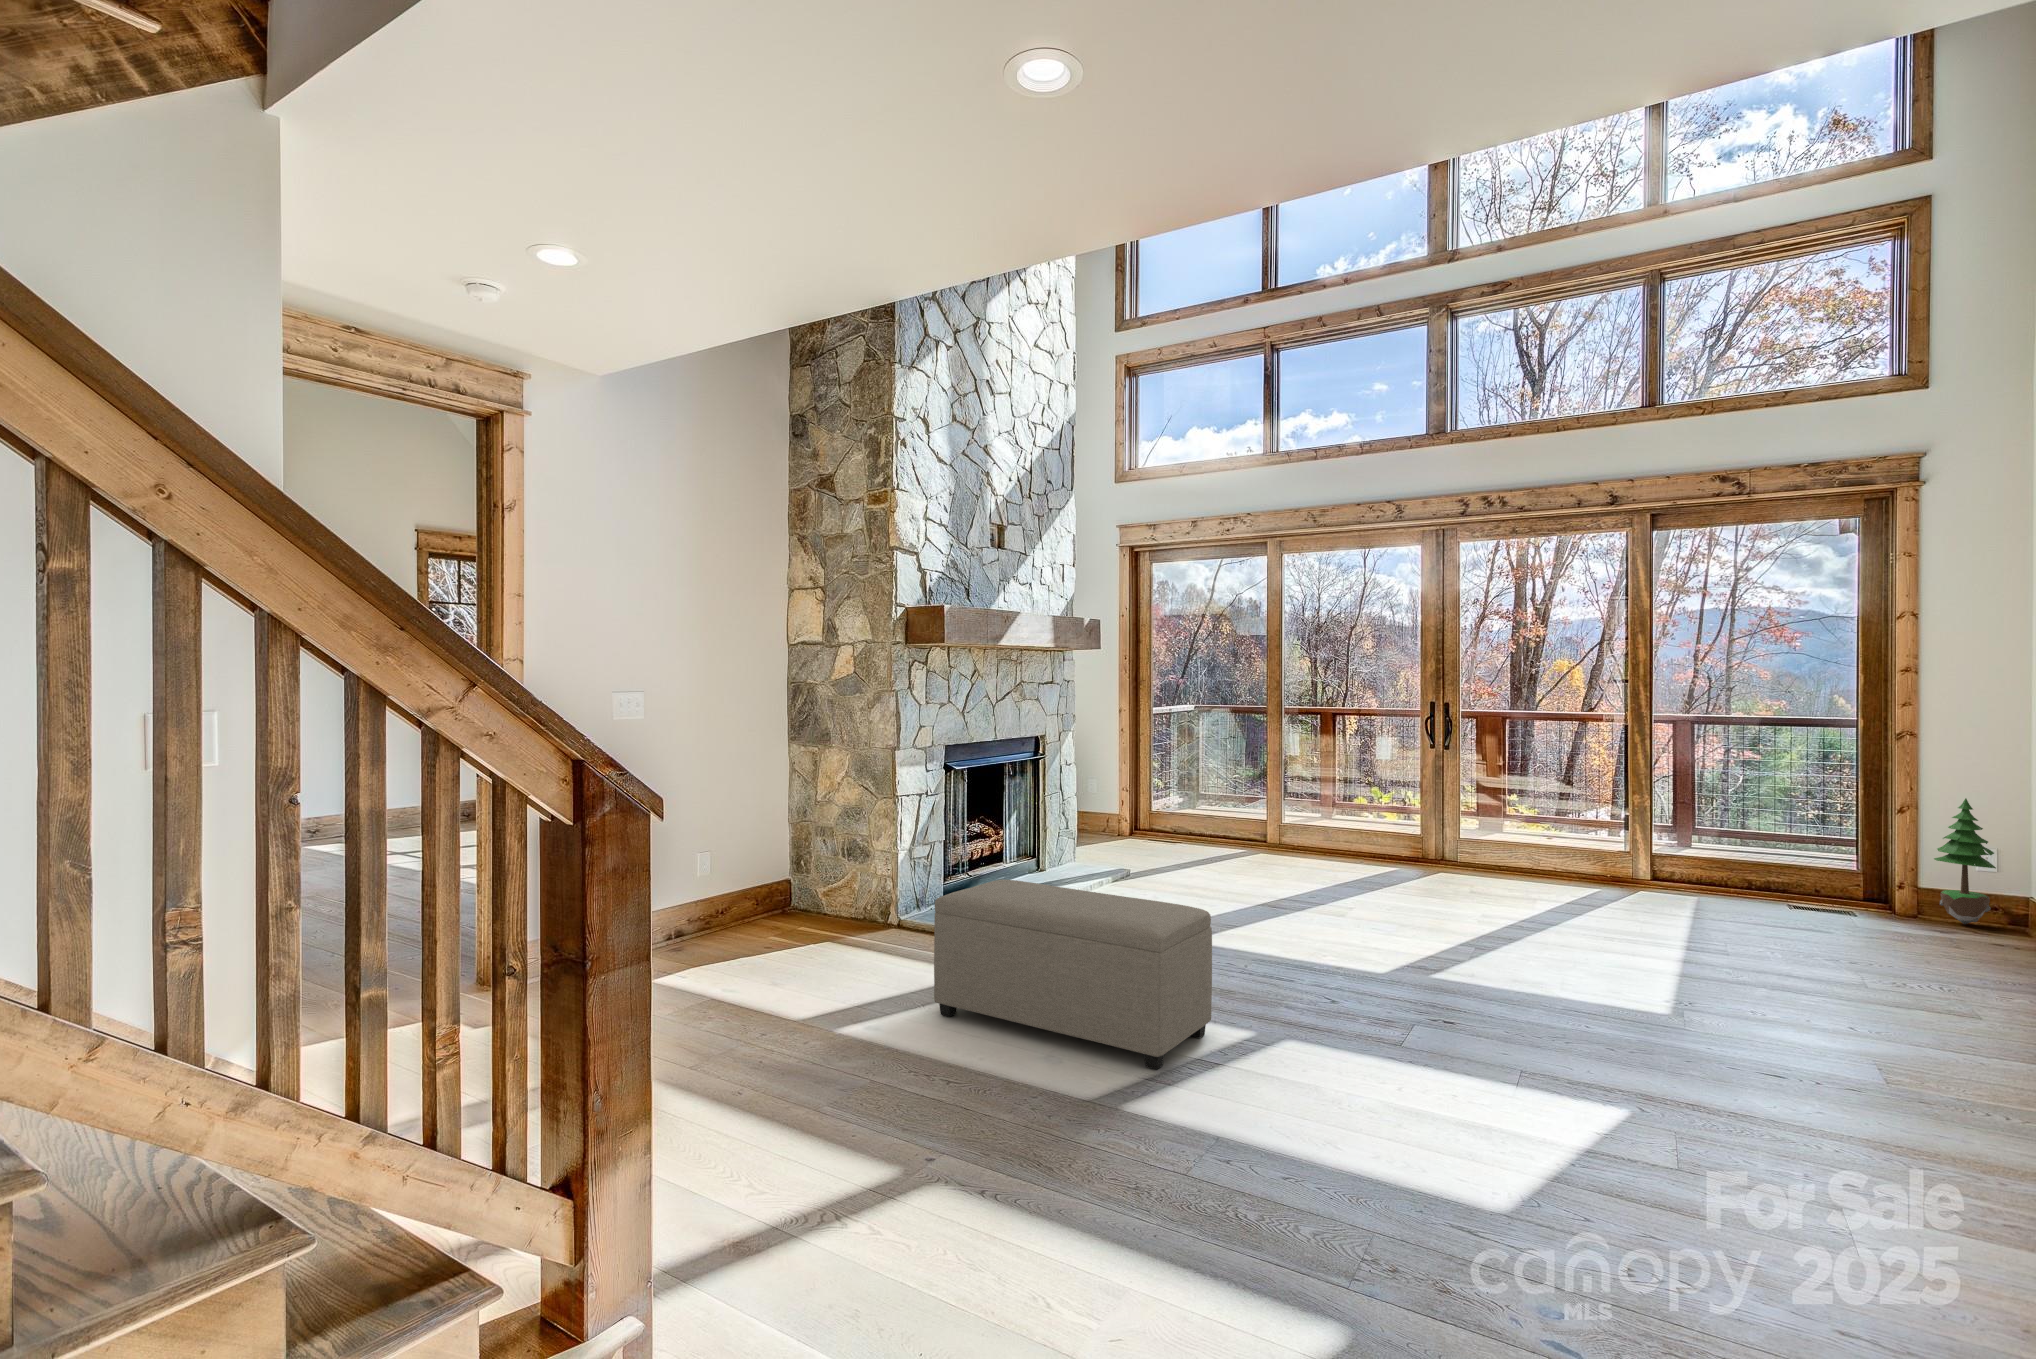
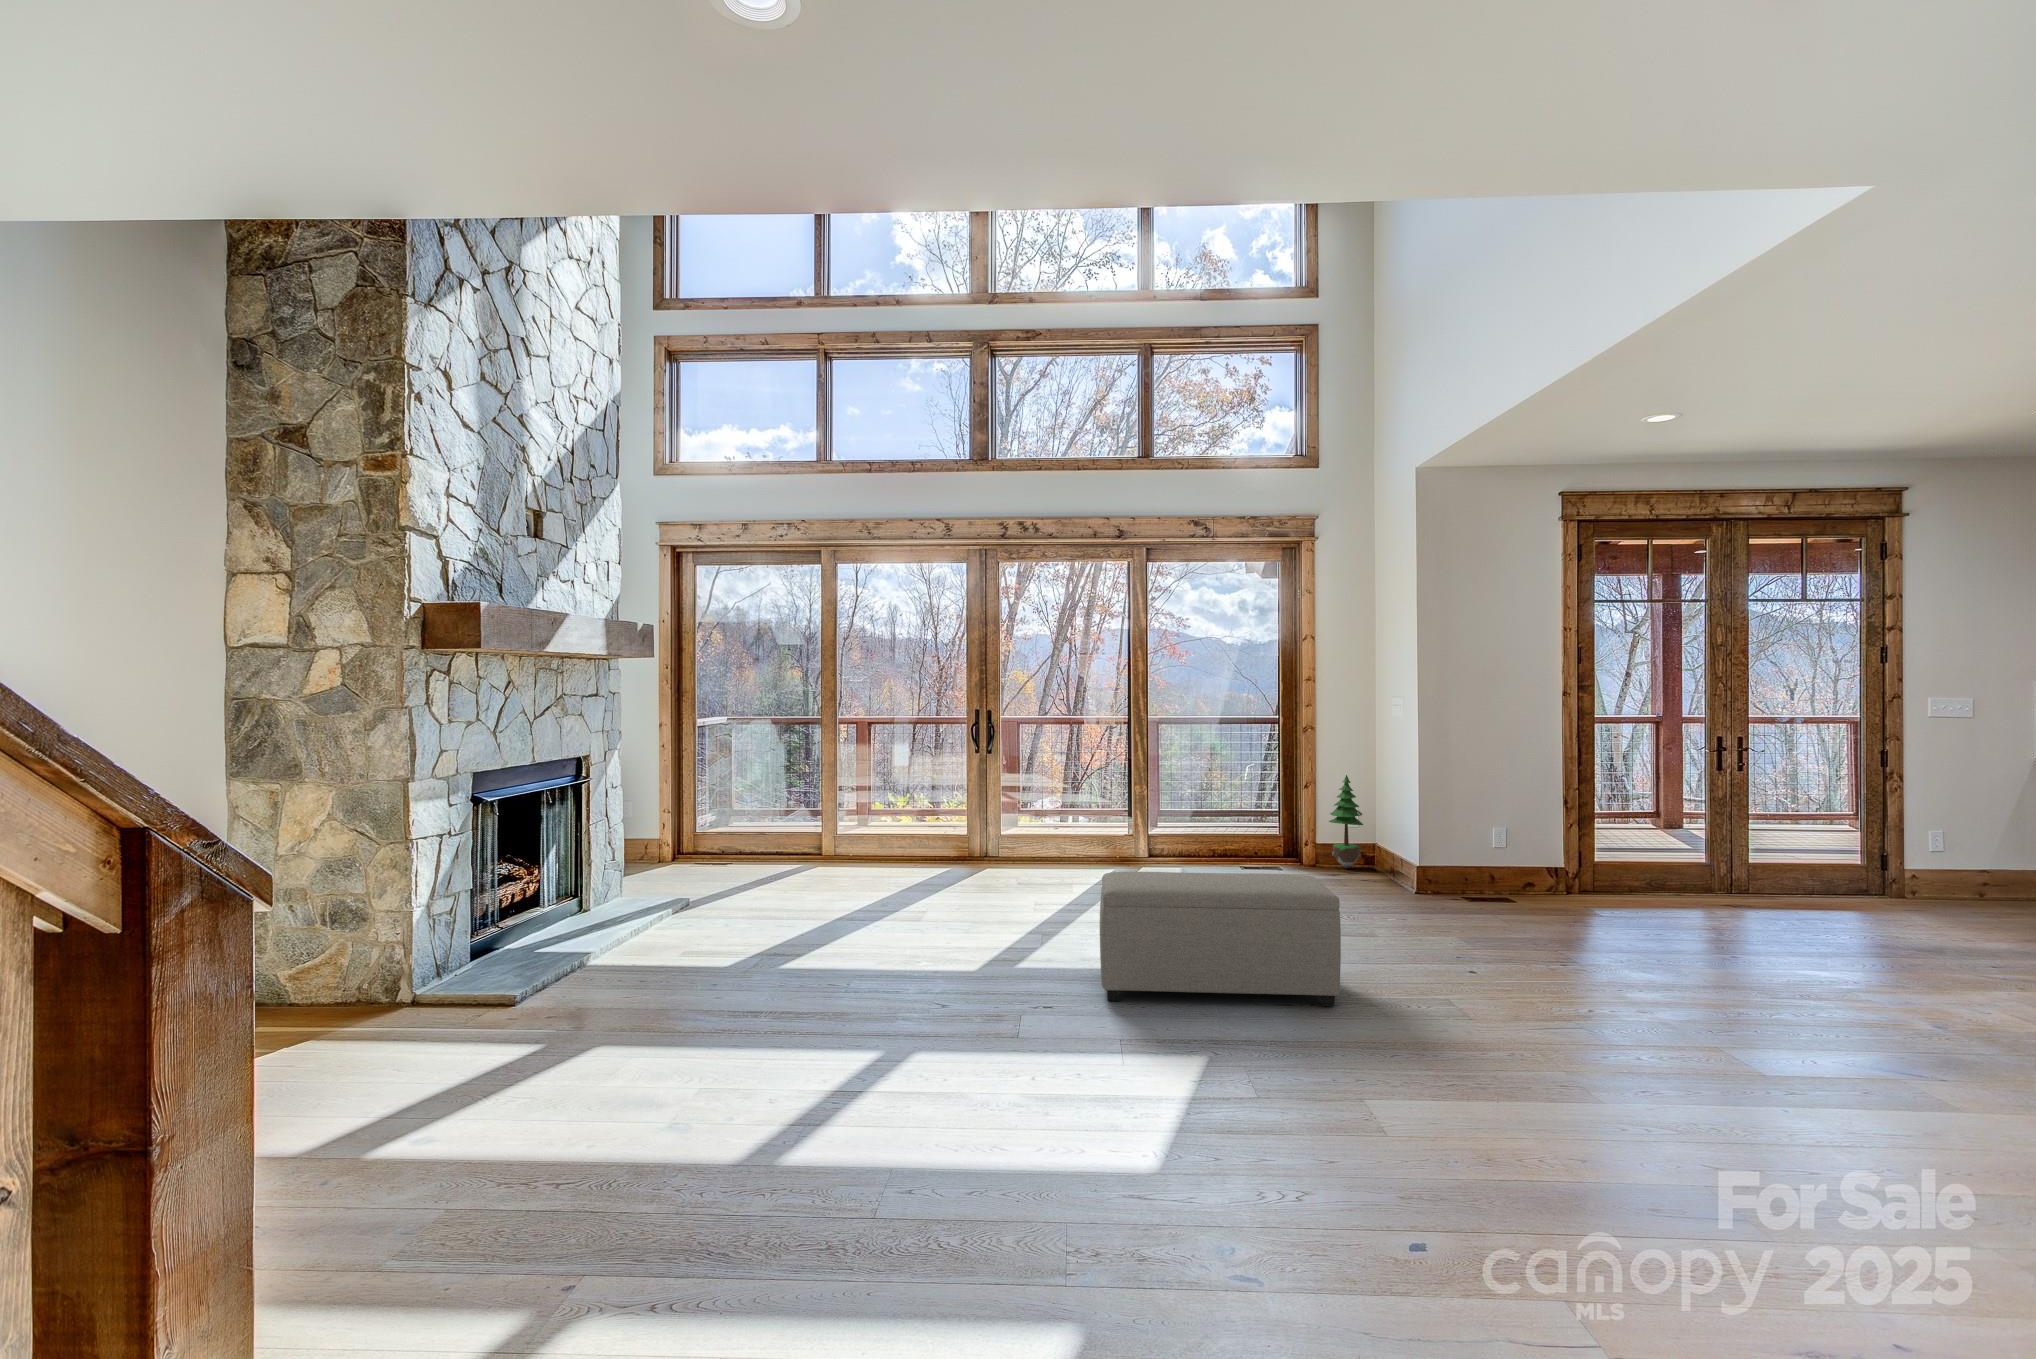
ottoman: present [934,879,1212,1069] -> present [1100,872,1341,1006]

